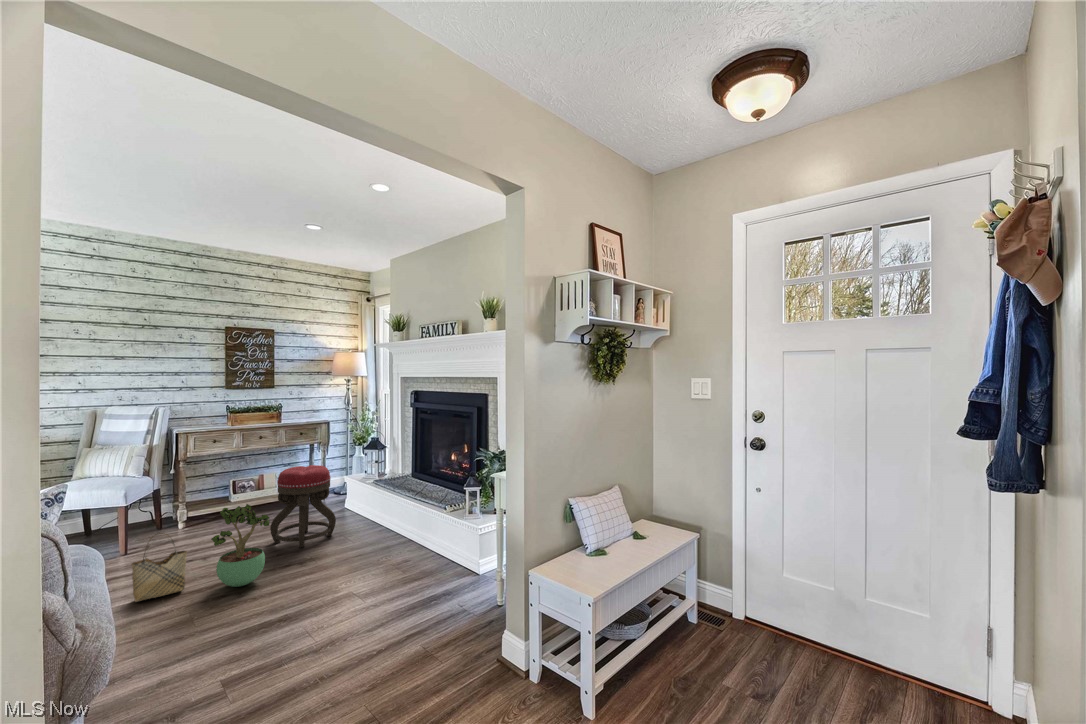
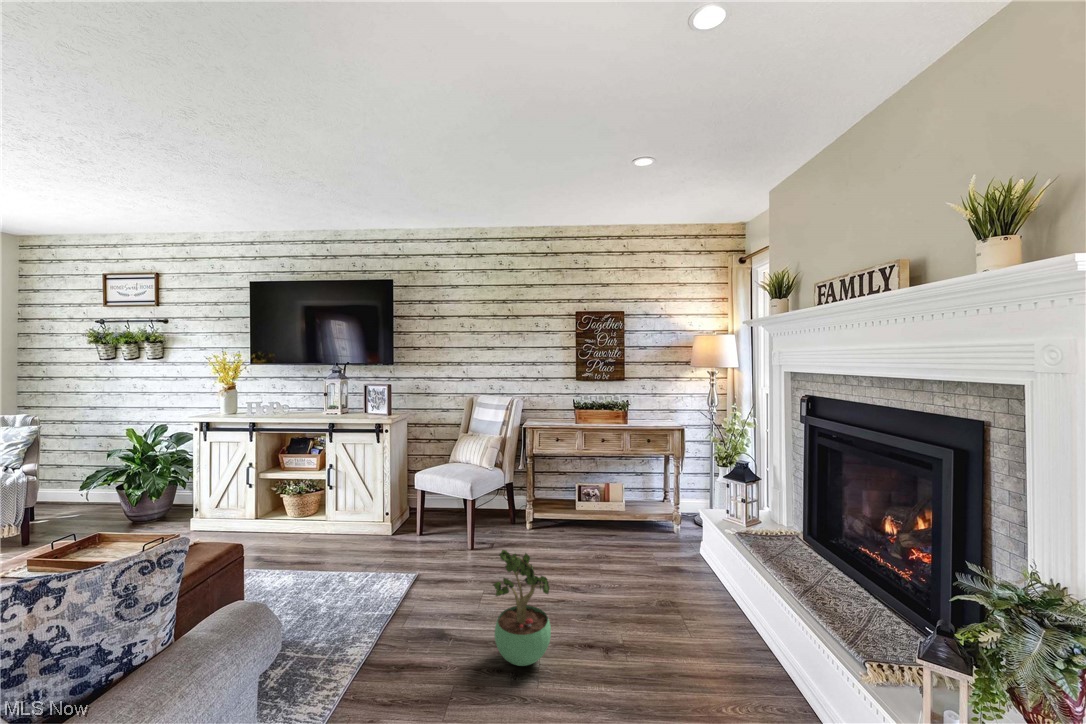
ottoman: present [270,465,336,548] -> none [589,493,670,616]
woven basket: present [131,533,187,602] -> none [426,555,478,637]

